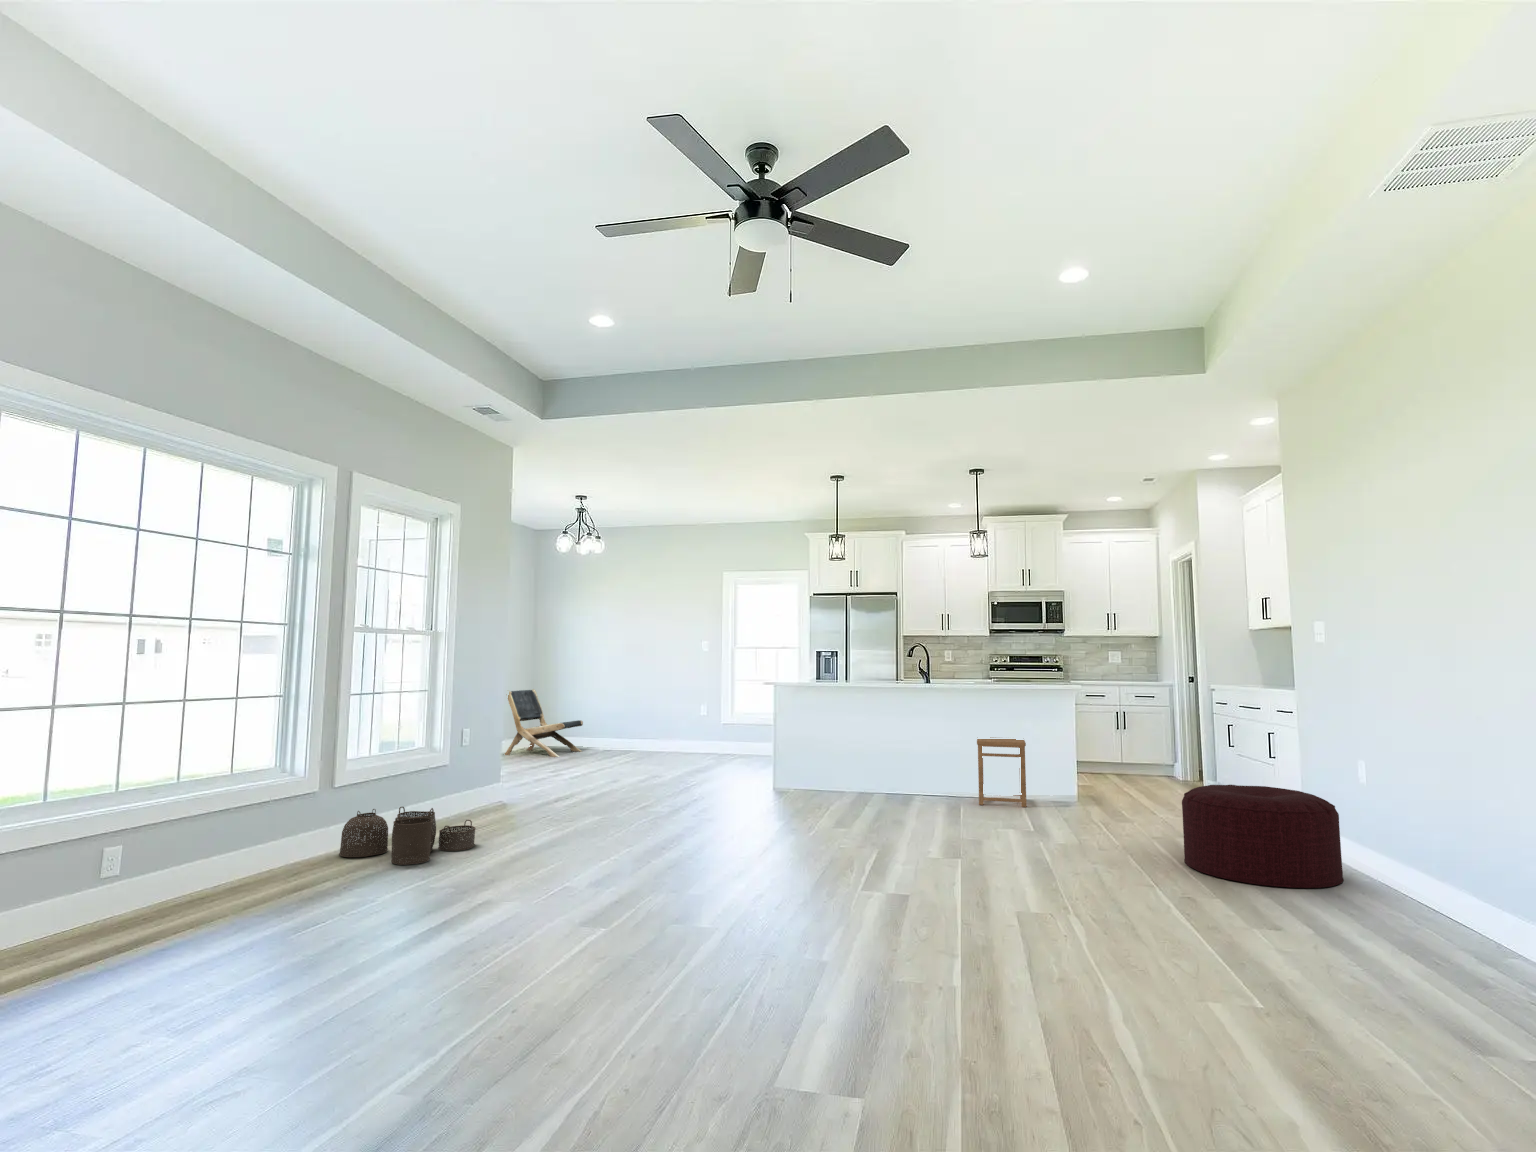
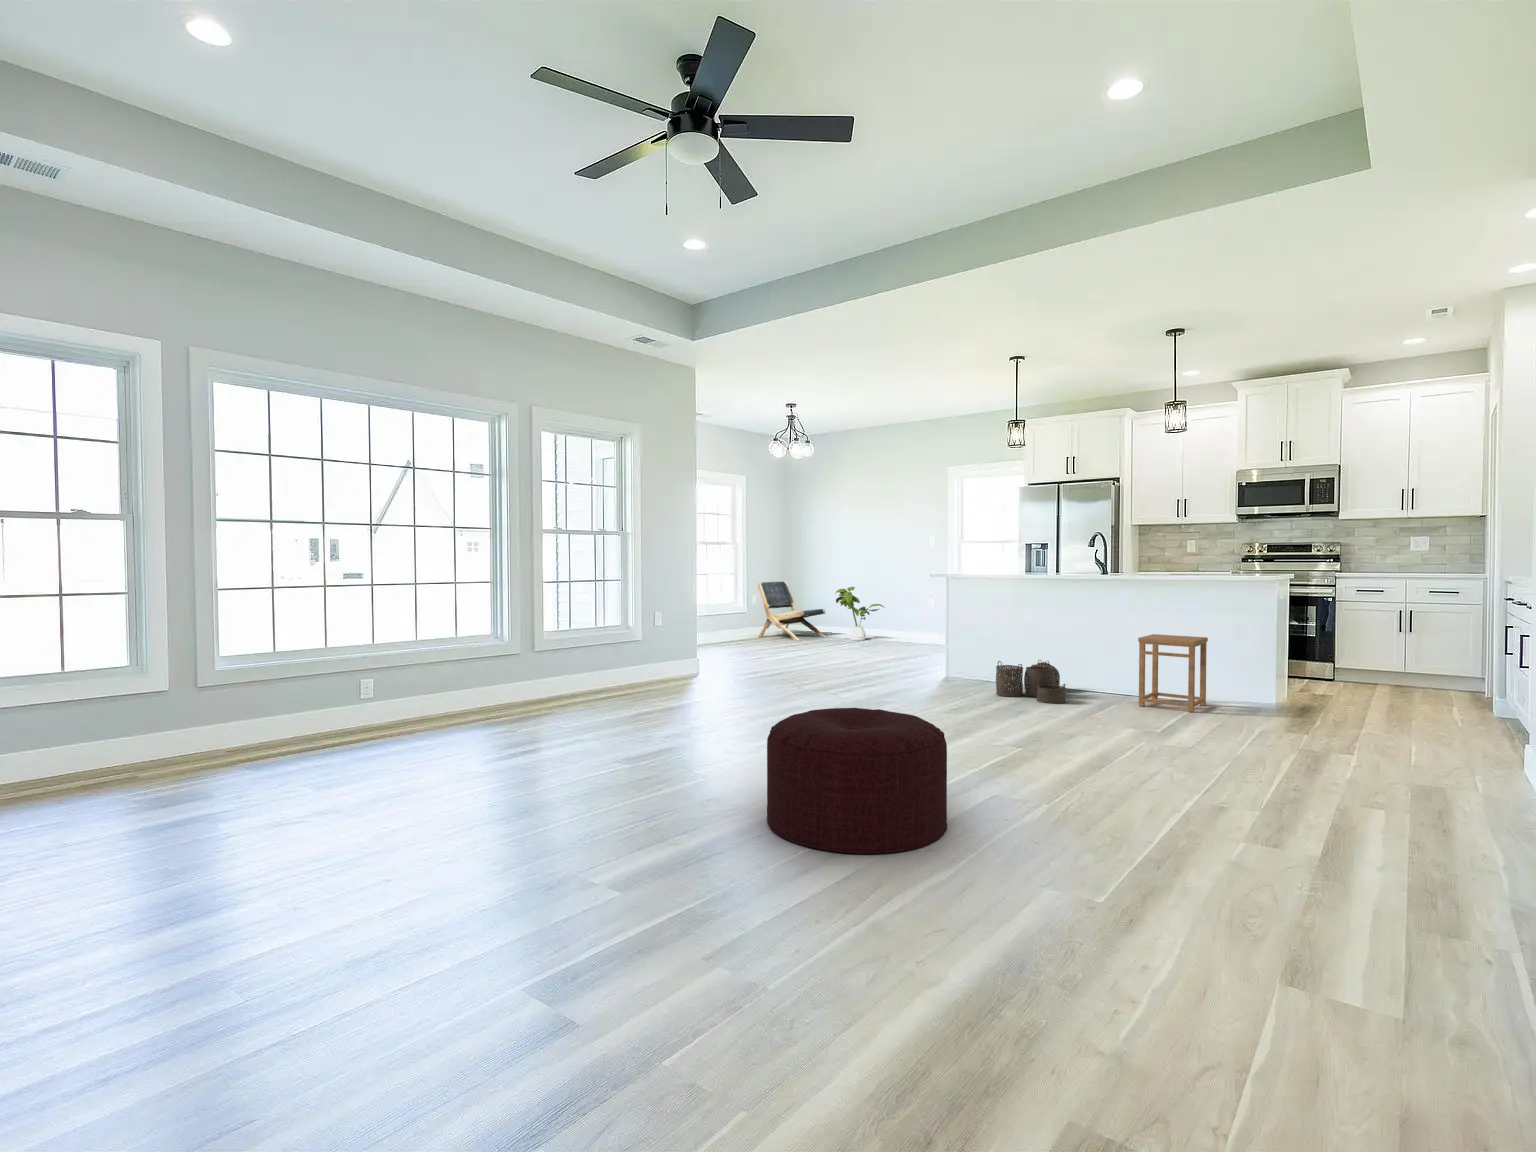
house plant: none [599,695,655,754] -> present [836,587,885,640]
ottoman: present [1182,785,1343,888] -> present [767,708,947,854]
woven basket: present [339,807,476,865] -> present [996,660,1066,703]

